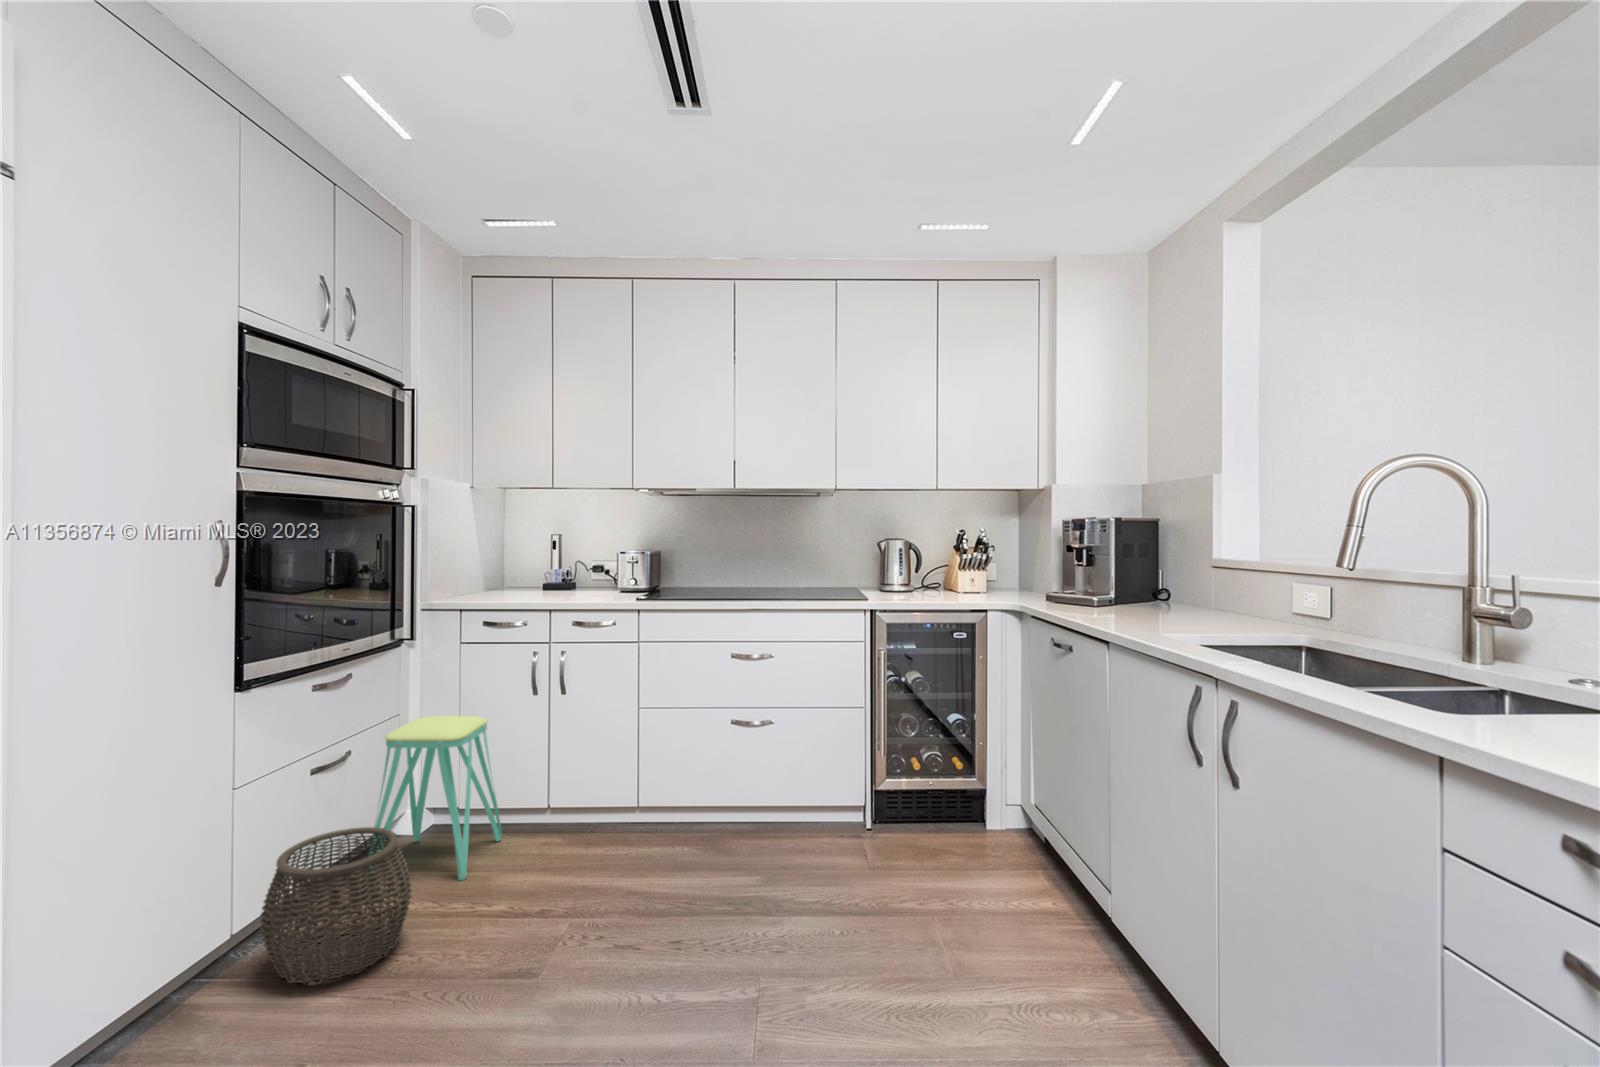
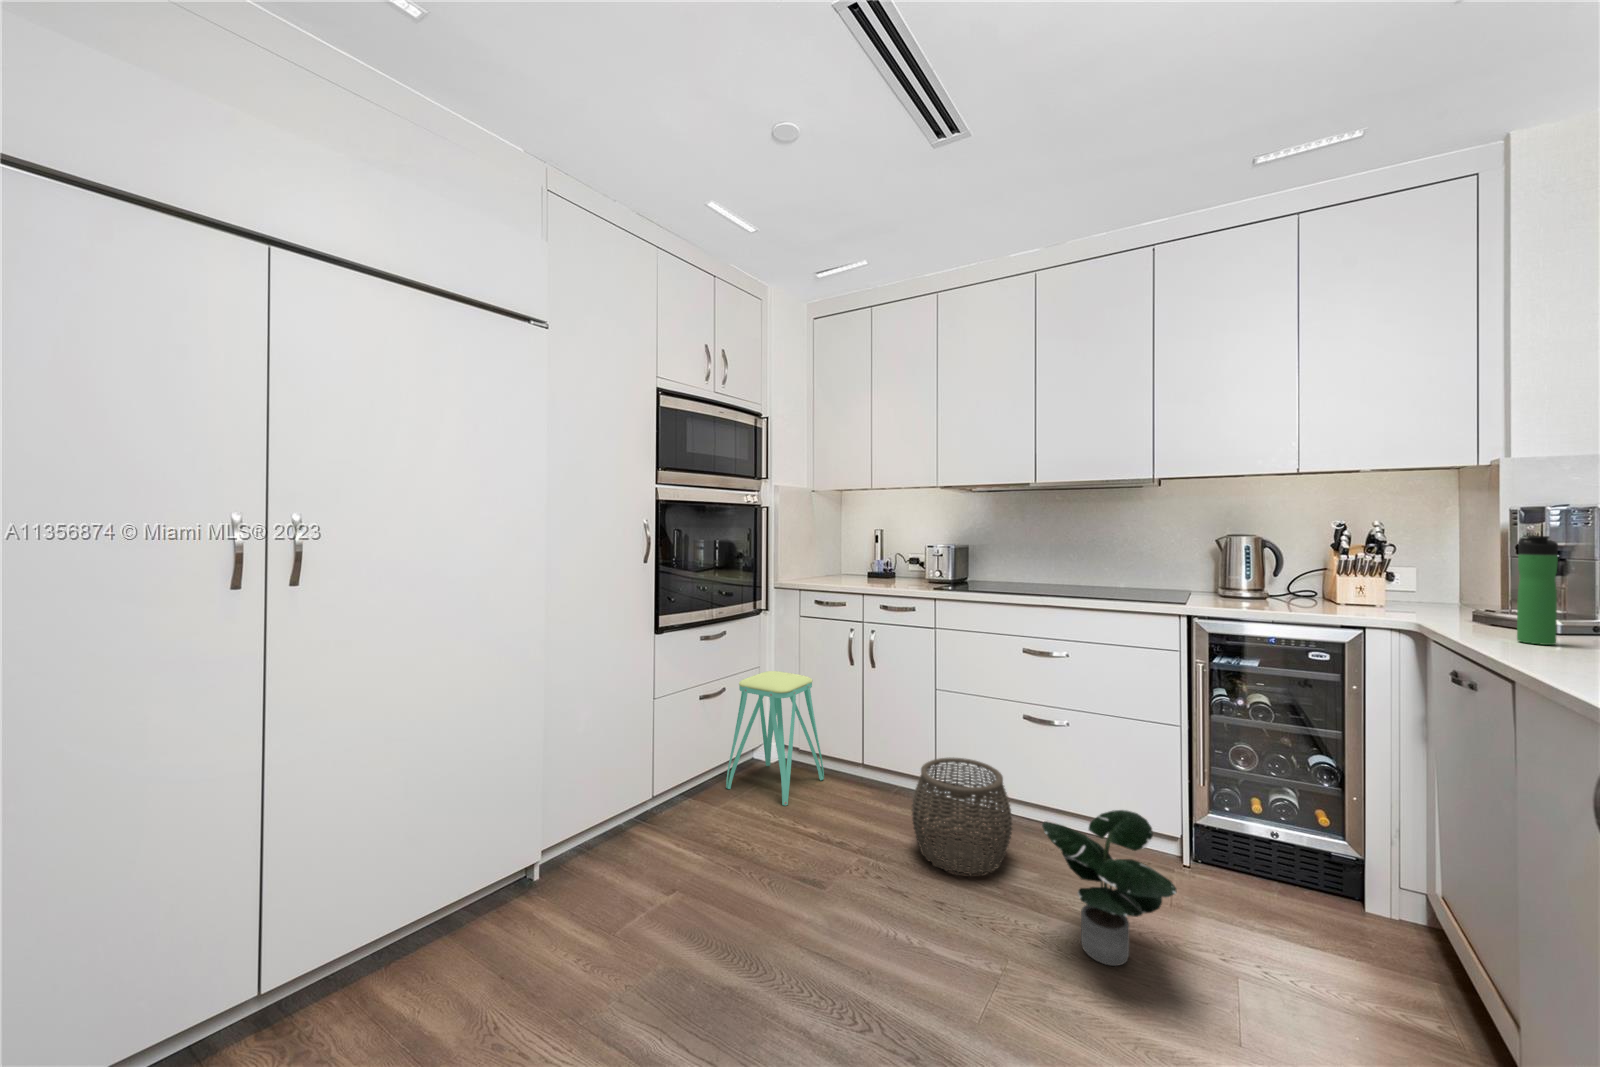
bottle: none [1074,540,1093,613] -> present [1517,536,1558,645]
potted plant: none [782,787,893,926] -> present [1042,810,1176,966]
woven basket: present [260,827,412,984] -> present [911,758,1012,875]

